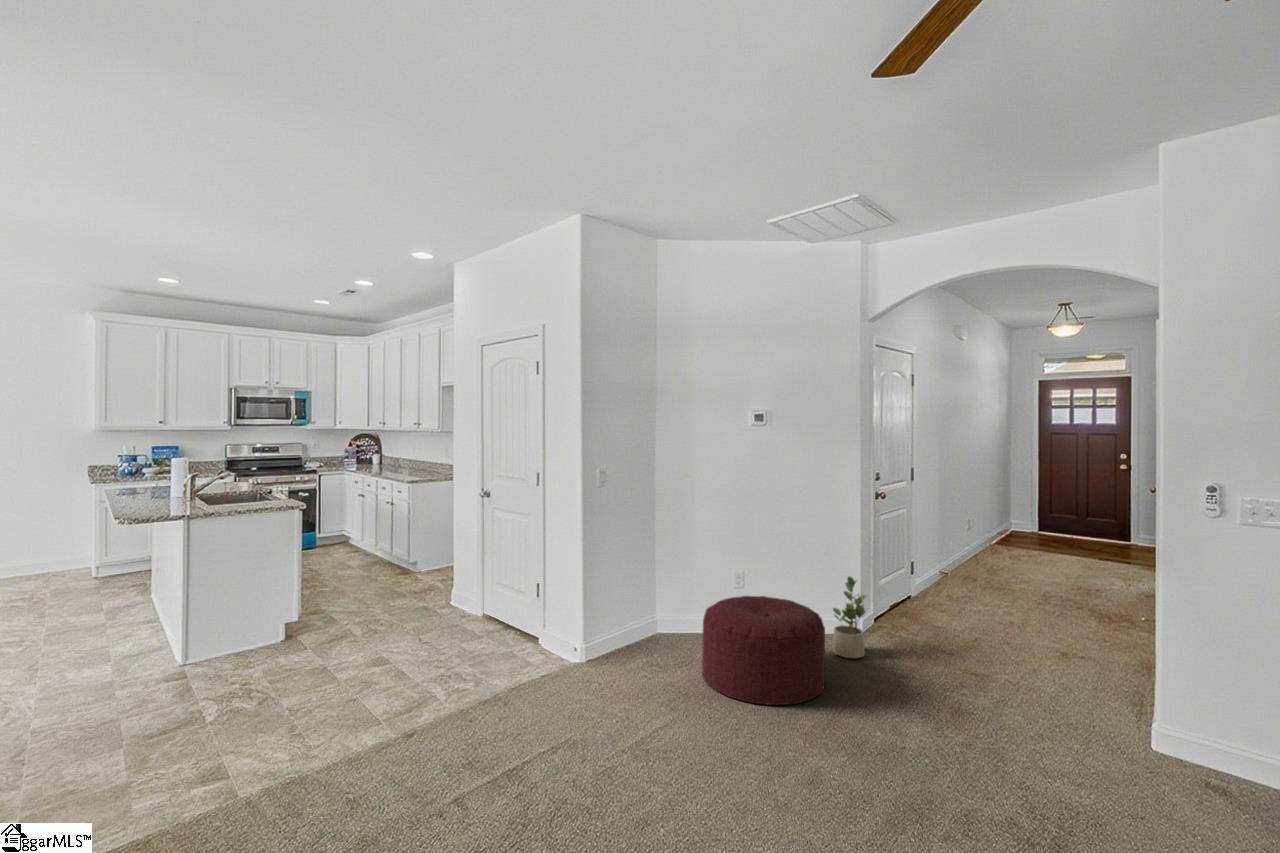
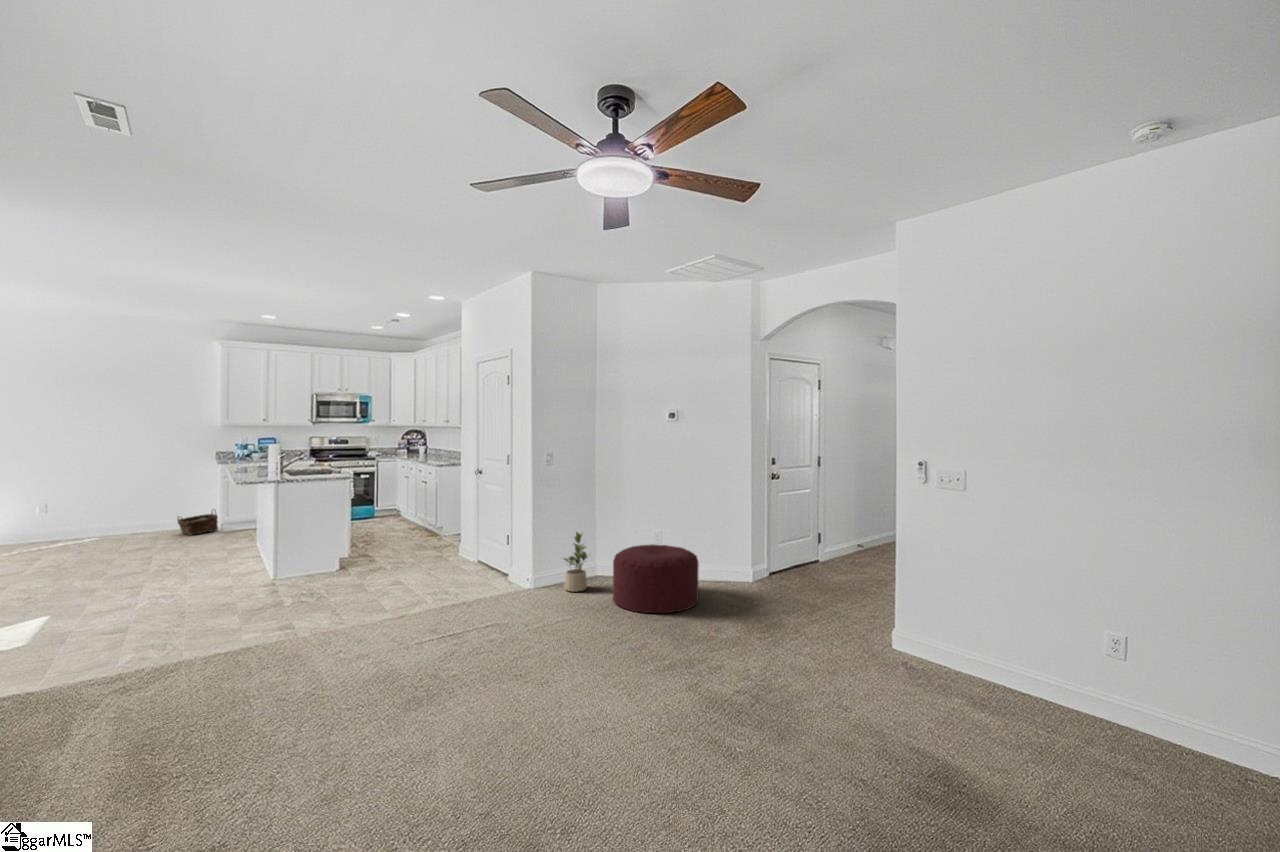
woven basket: none [29,546,92,585] -> present [177,509,218,535]
potted plant: present [832,577,866,658] -> present [564,532,587,591]

